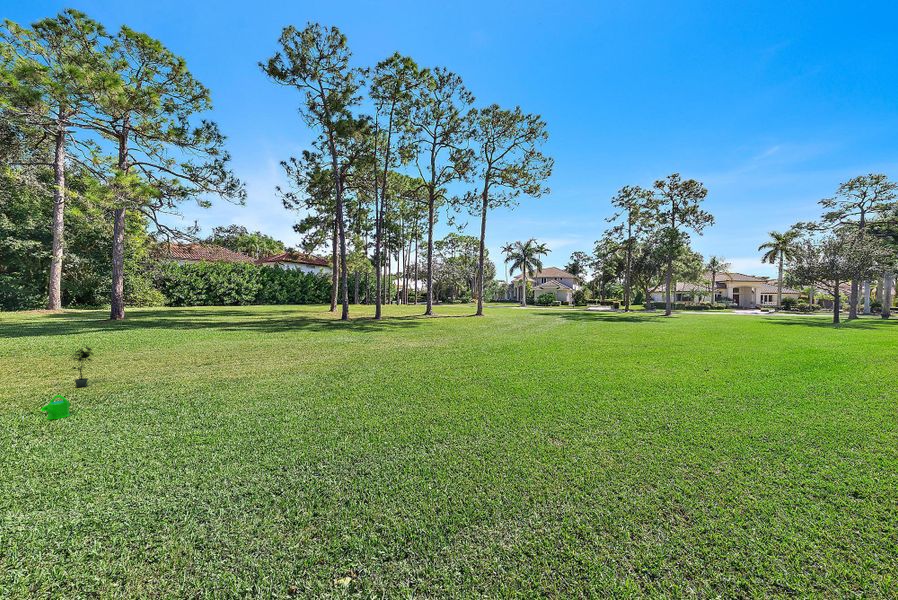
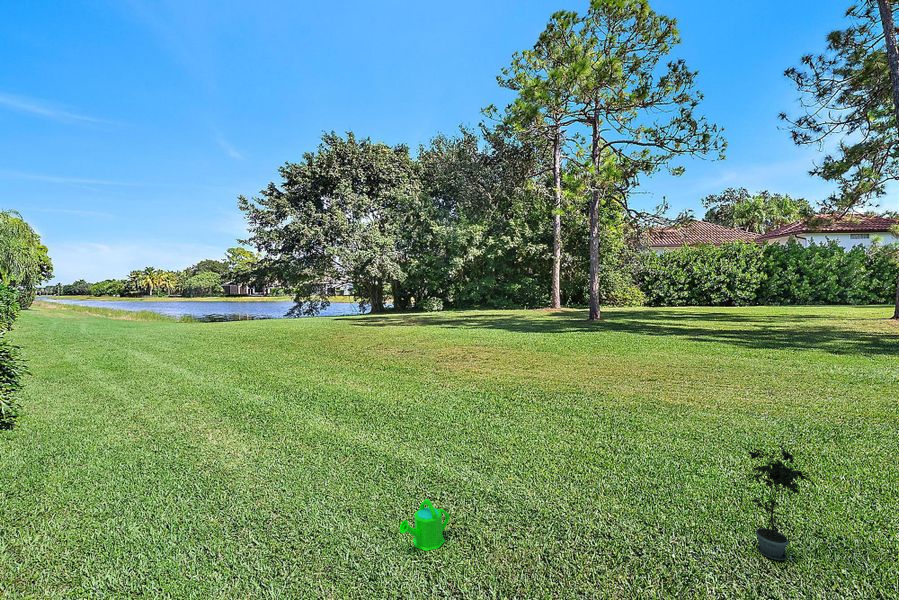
potted plant: present [72,346,93,387] -> present [746,445,815,561]

